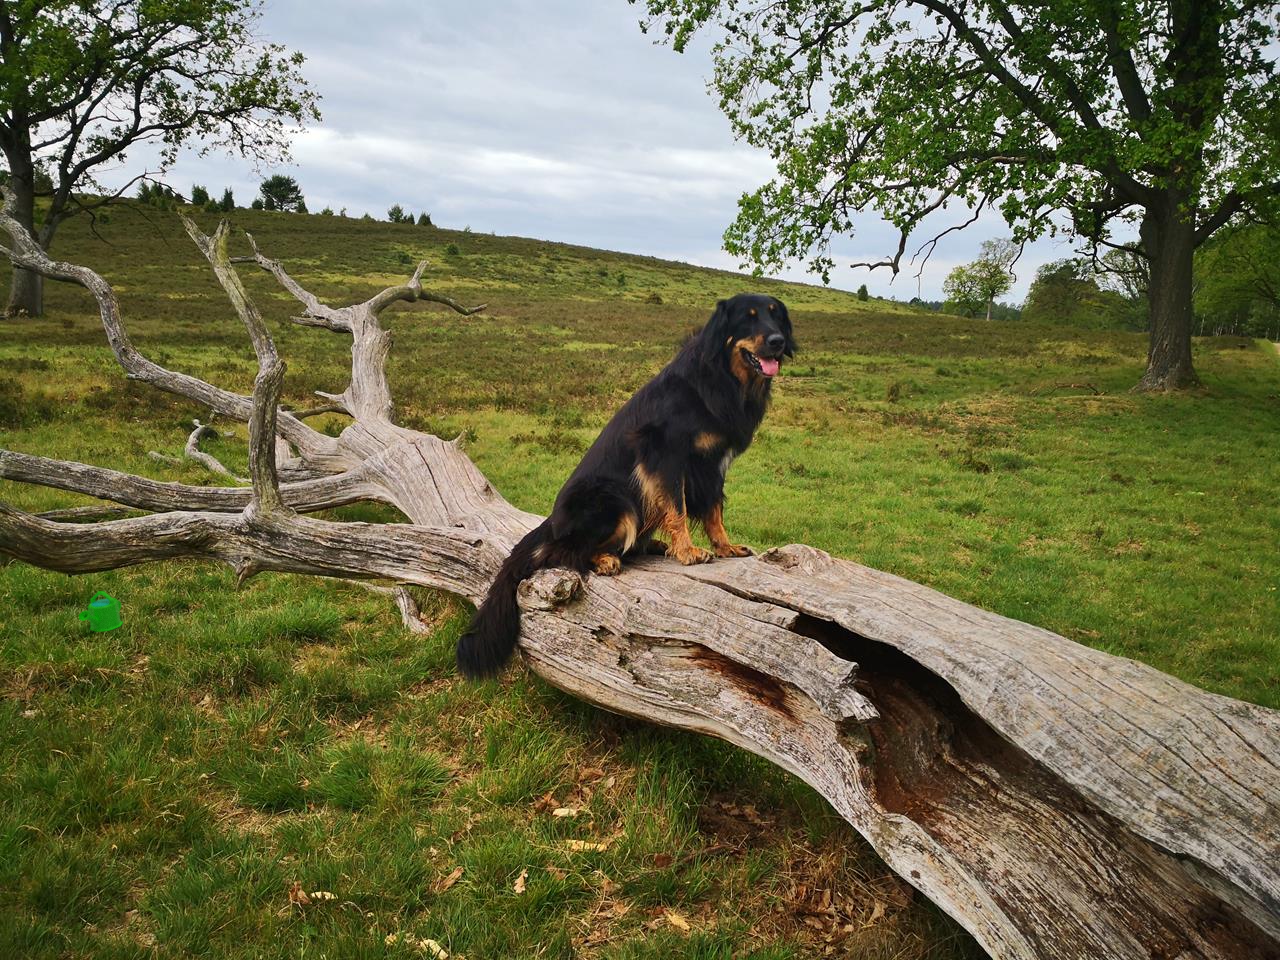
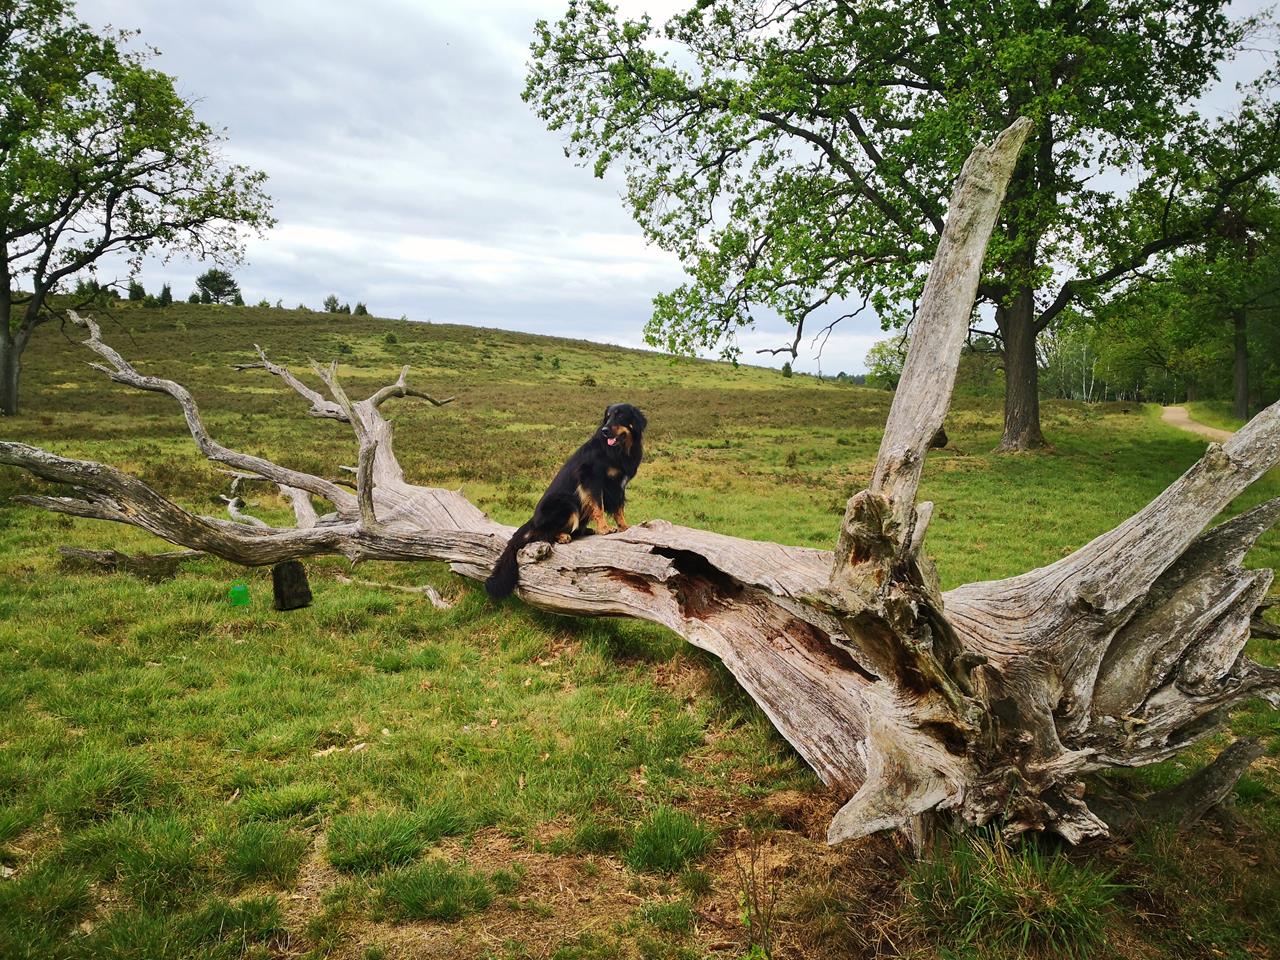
backpack: none [147,564,215,650] -> present [273,560,313,610]

